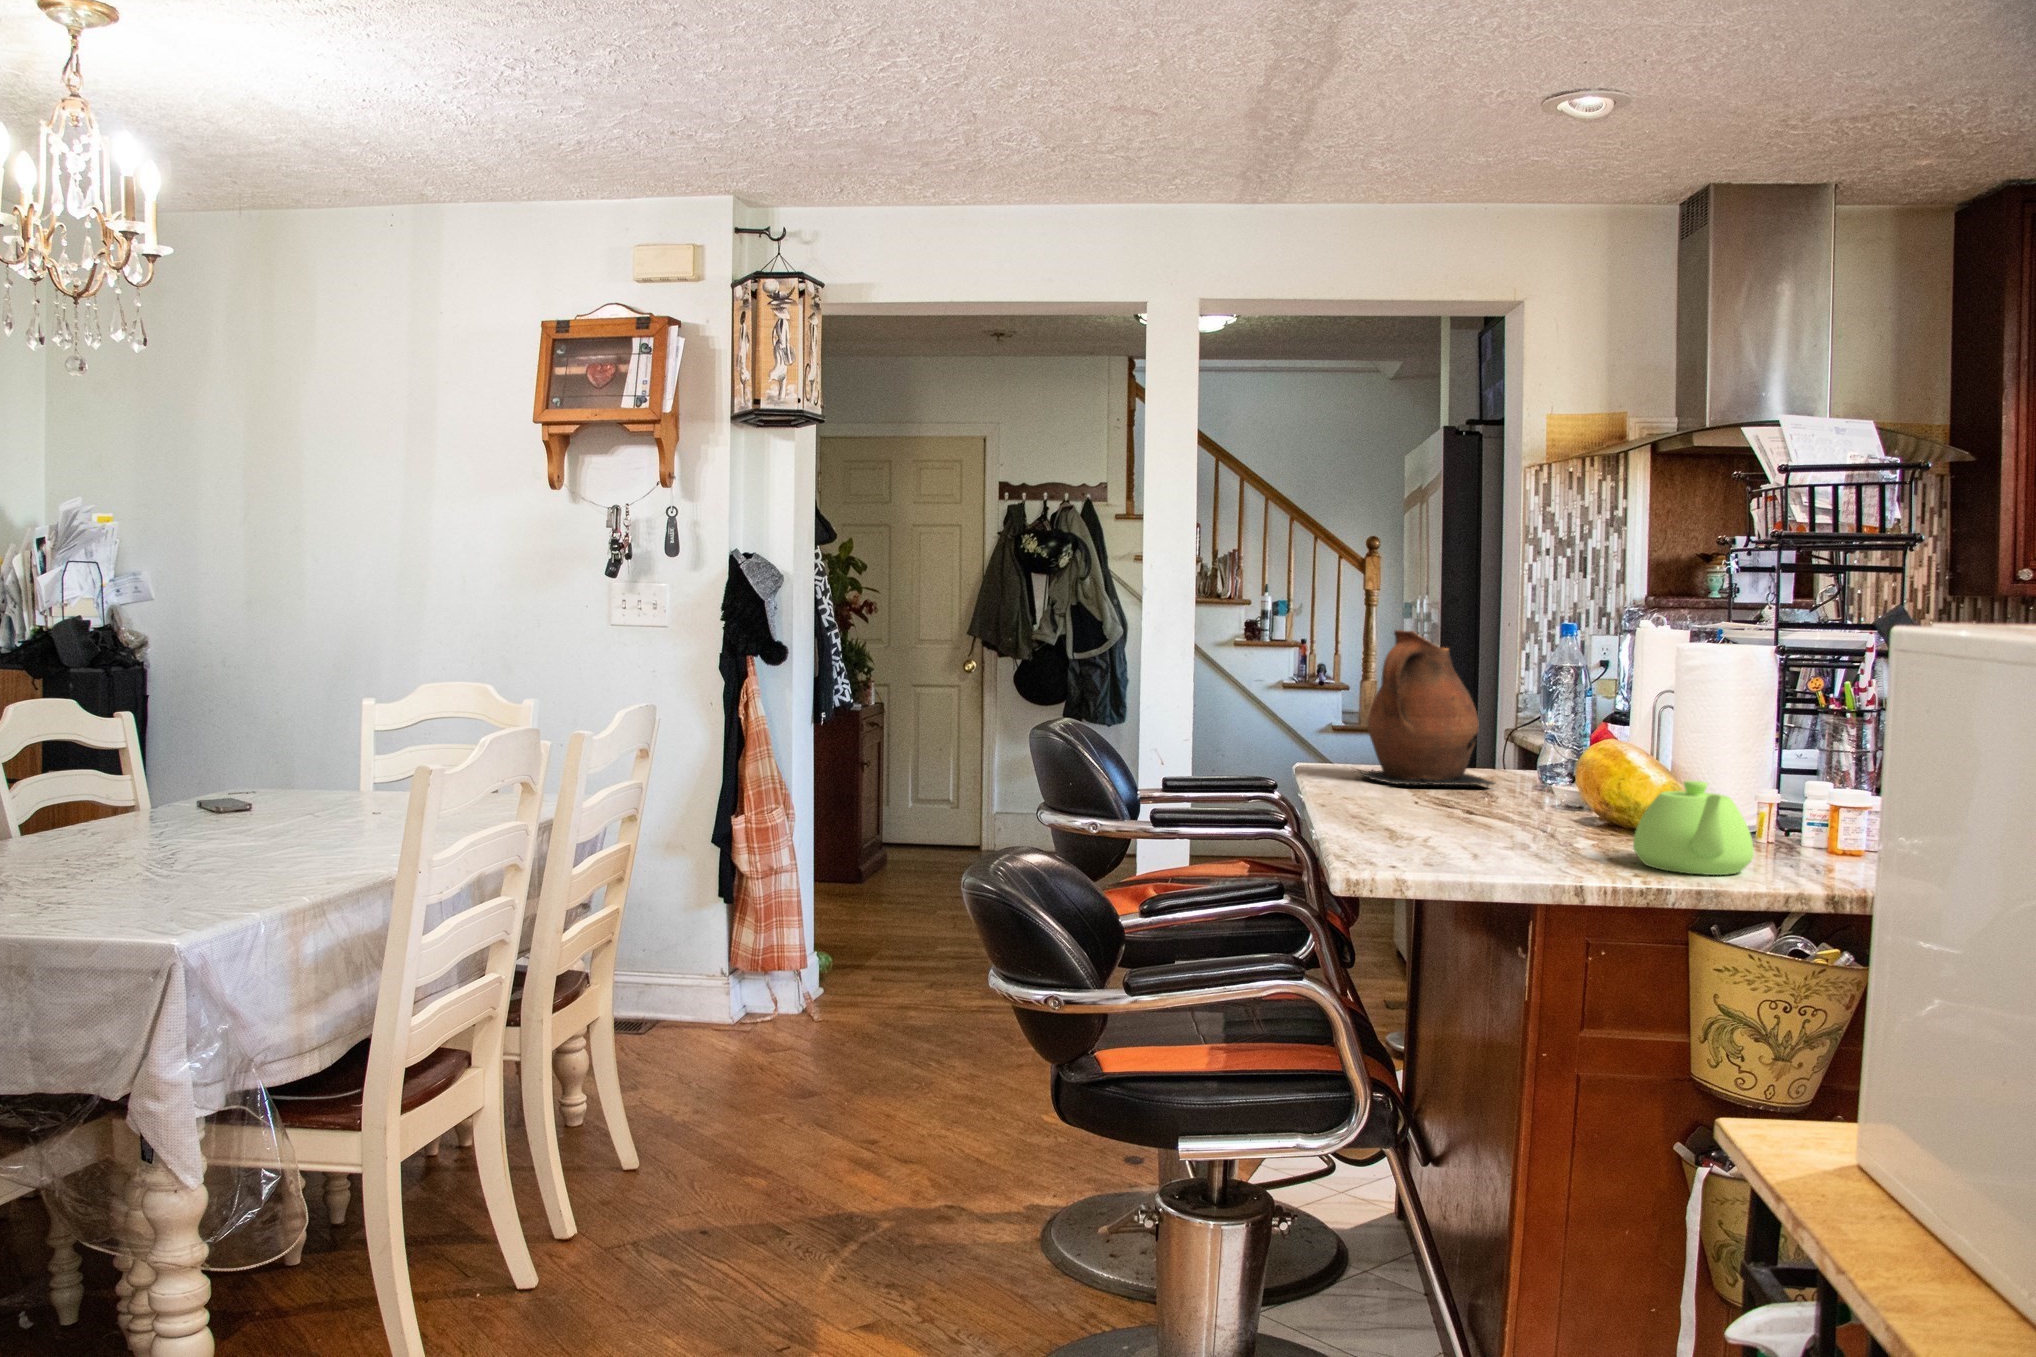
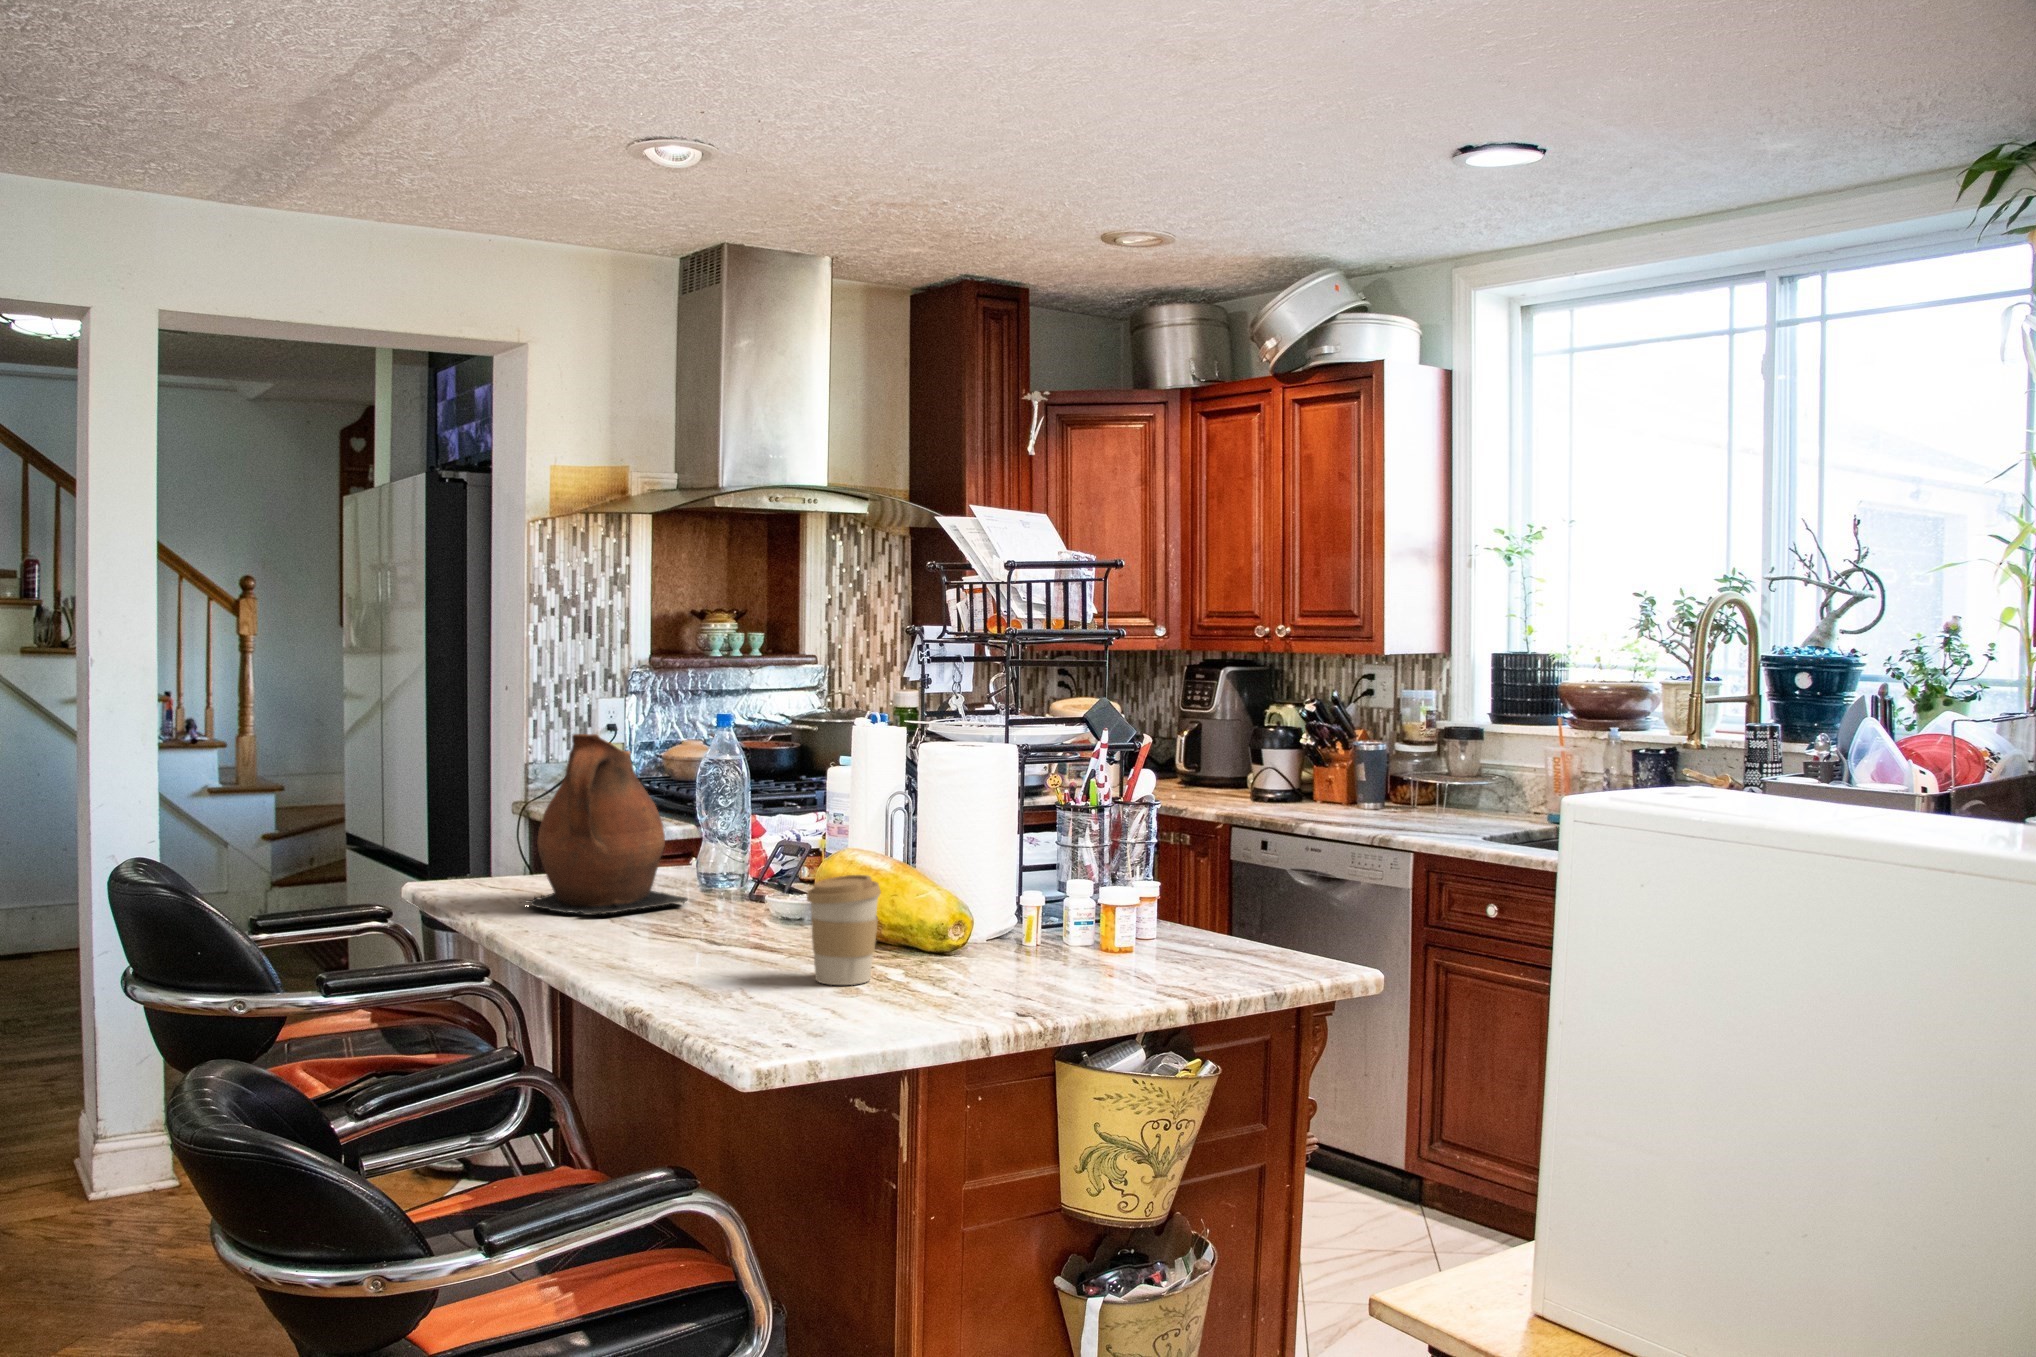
coffee cup: none [1494,748,1565,843] -> present [807,875,881,985]
teapot: present [1633,781,1754,875] -> none [976,901,1091,1000]

